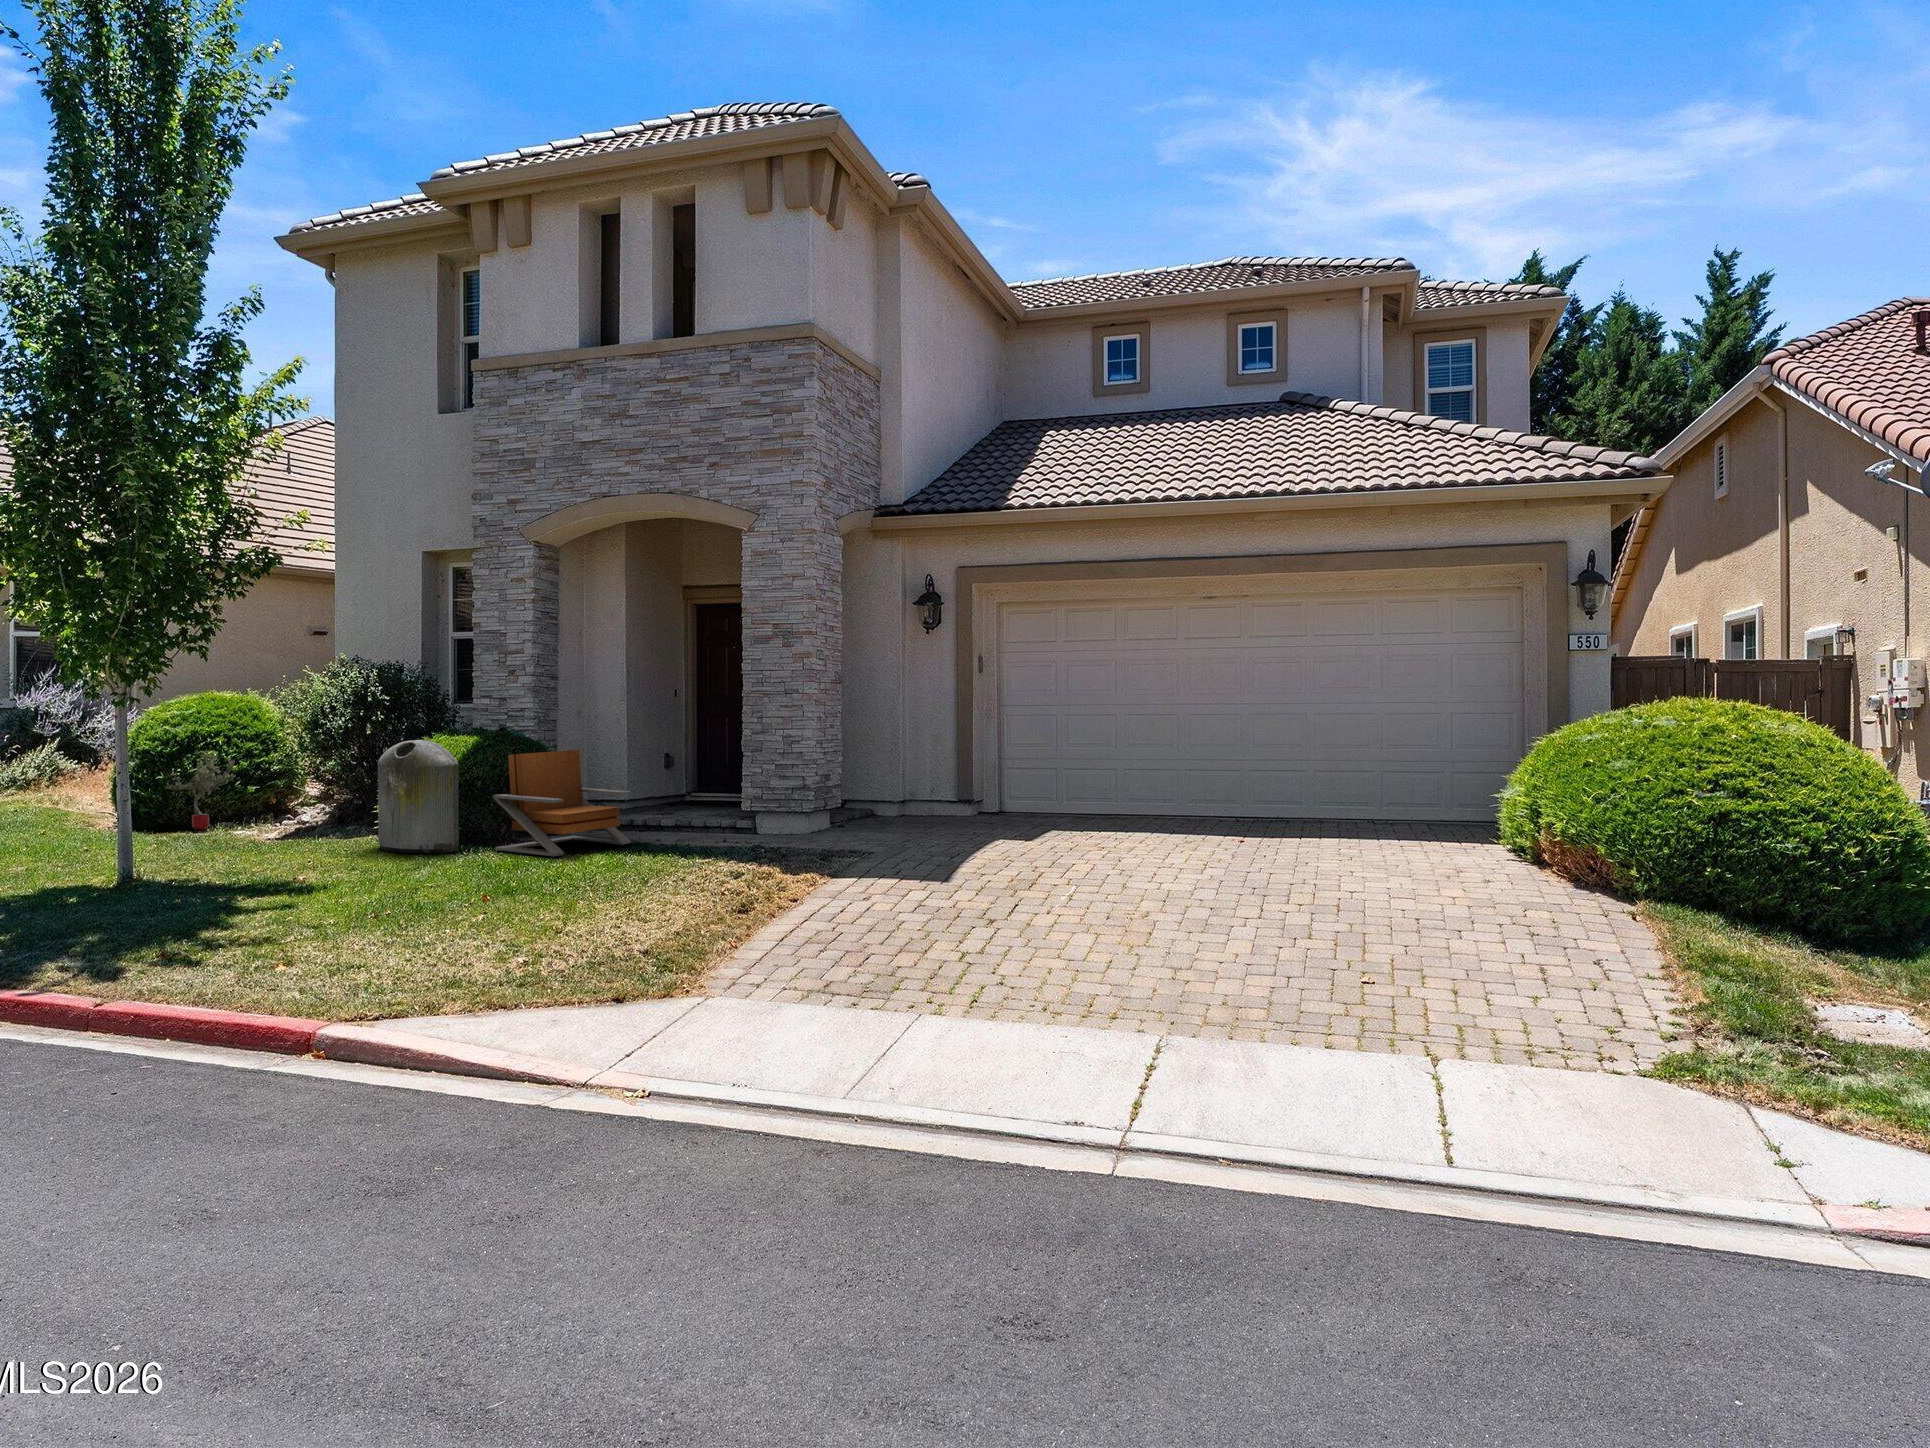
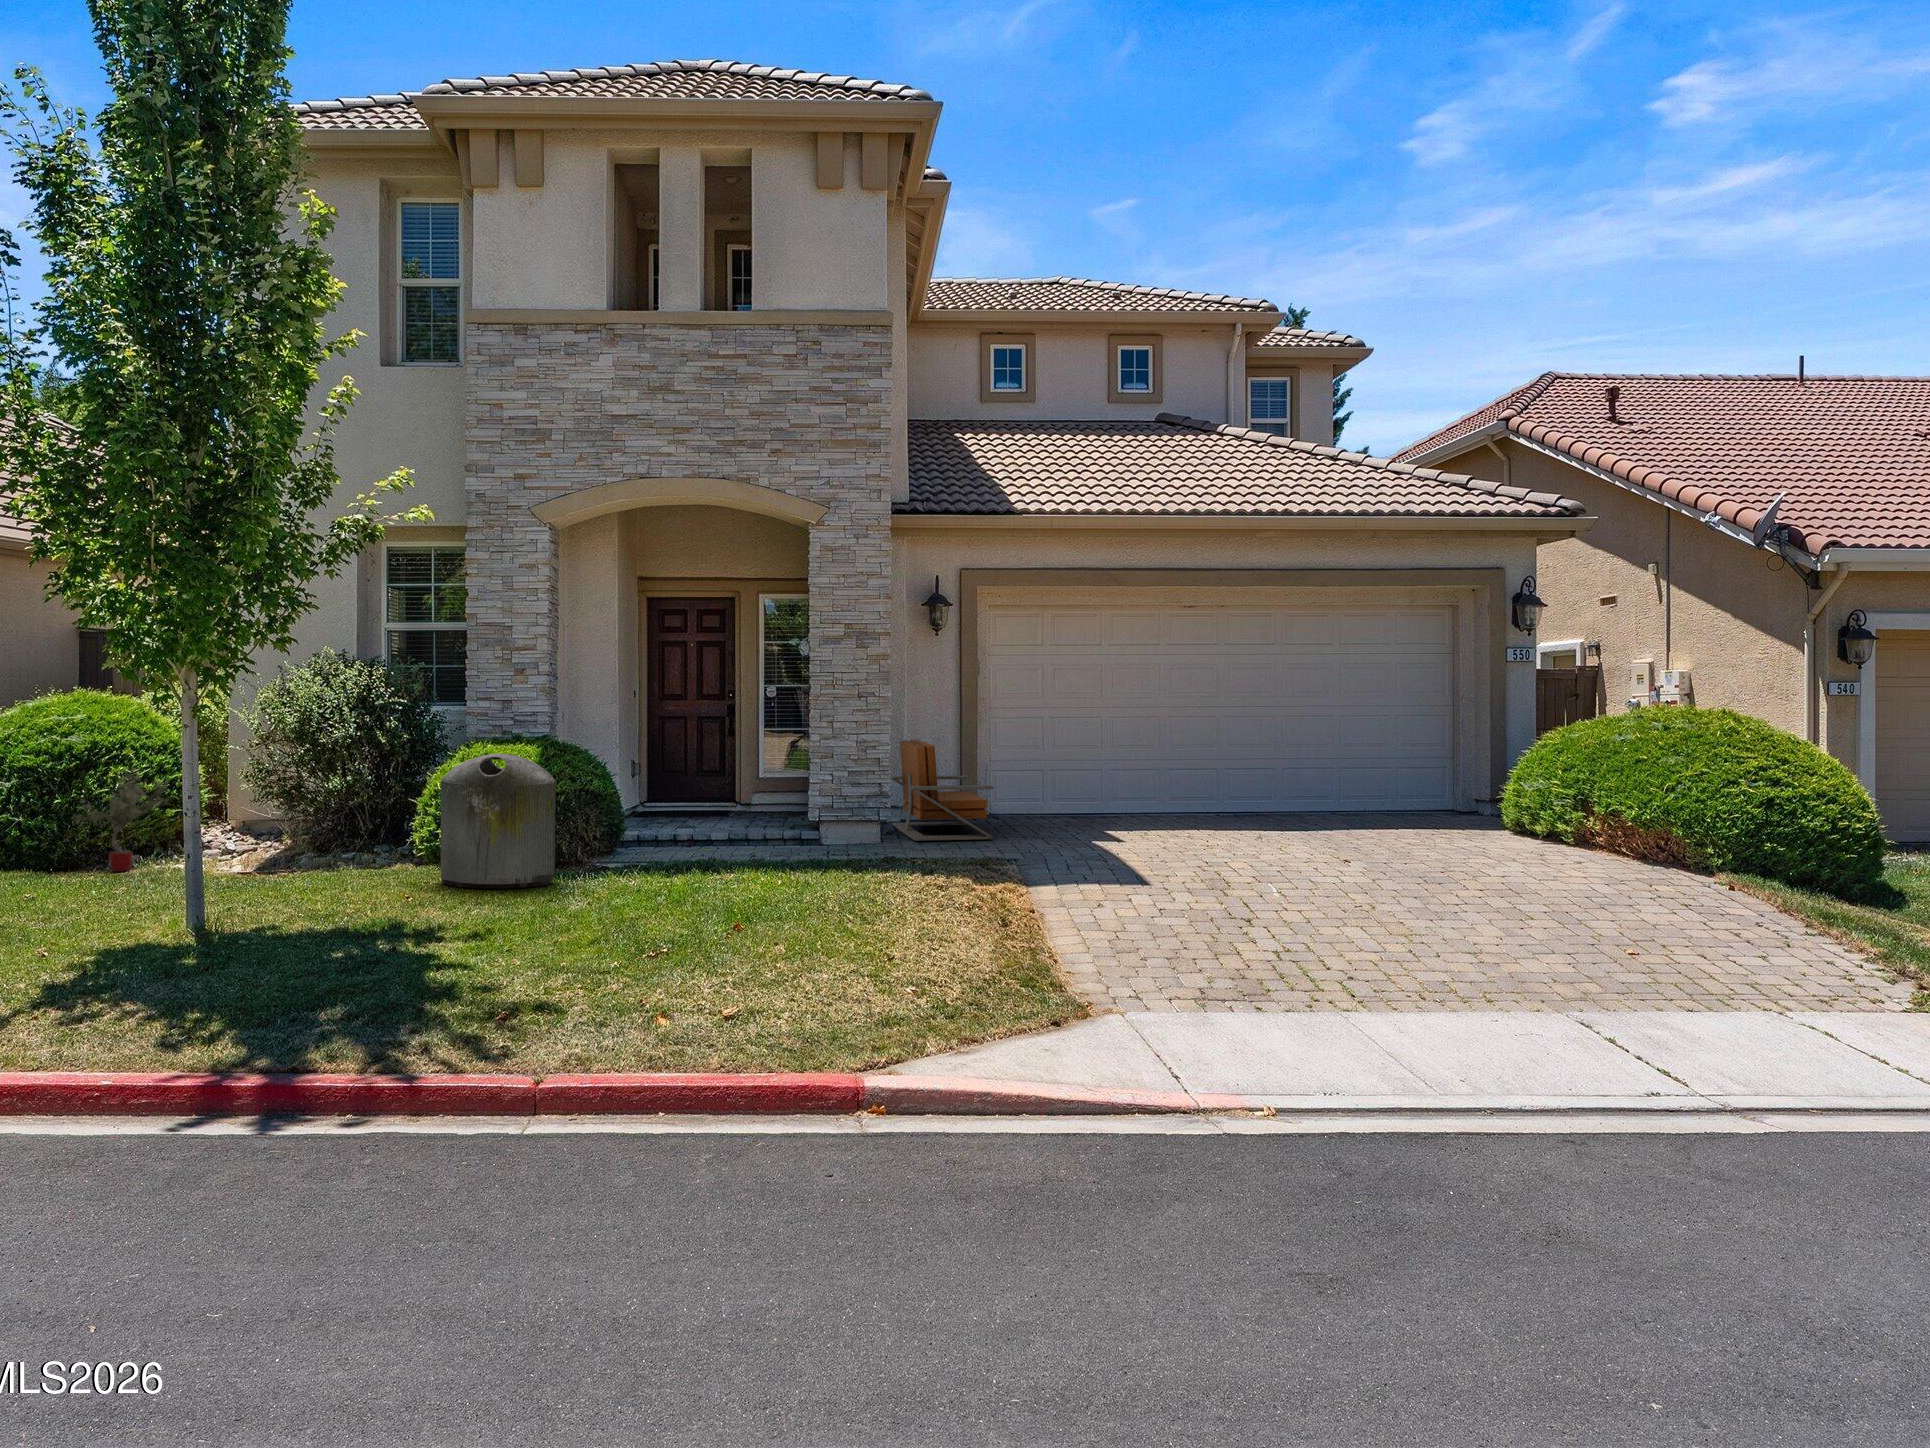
lounge chair: present [493,750,631,856] -> present [890,739,994,841]

